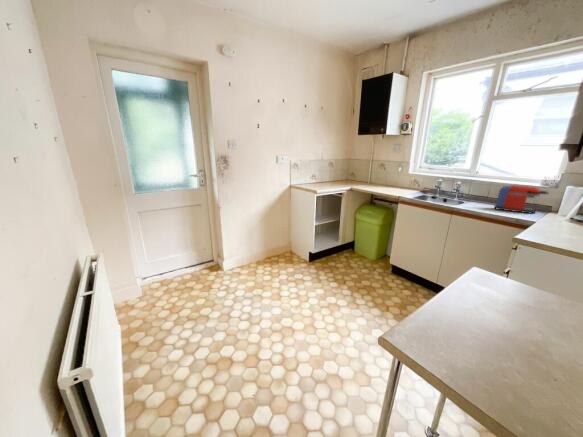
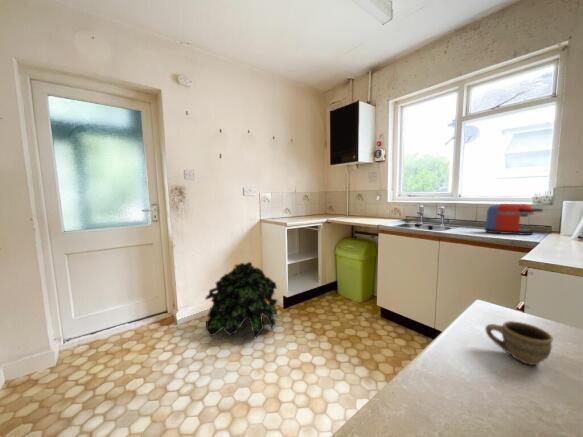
potted plant: none [248,224,306,285] -> present [206,262,277,338]
cup: none [476,280,513,304] -> present [486,321,553,365]

